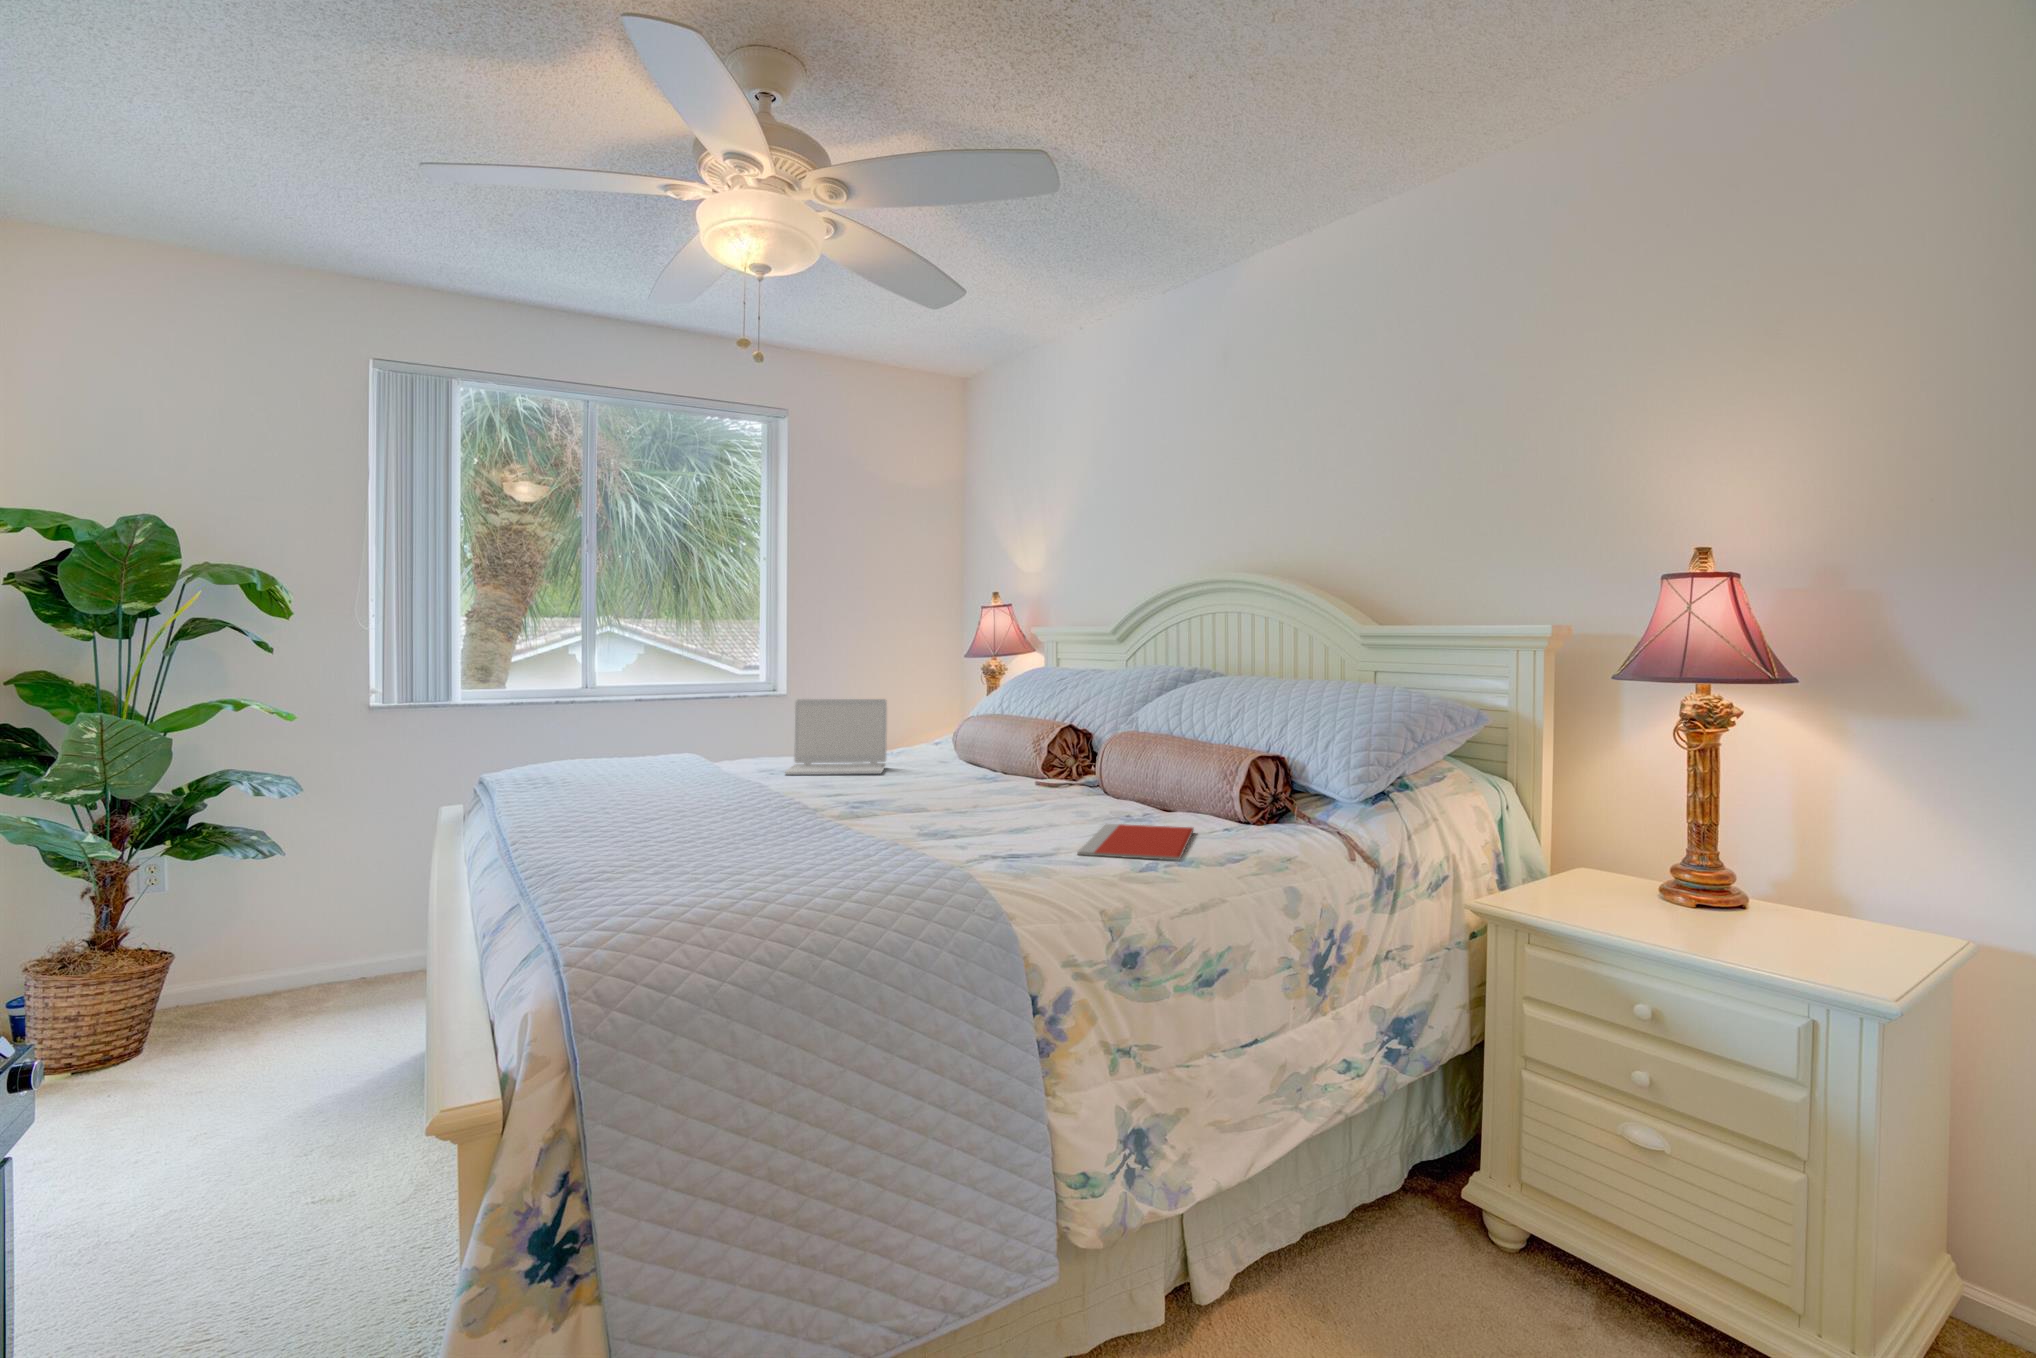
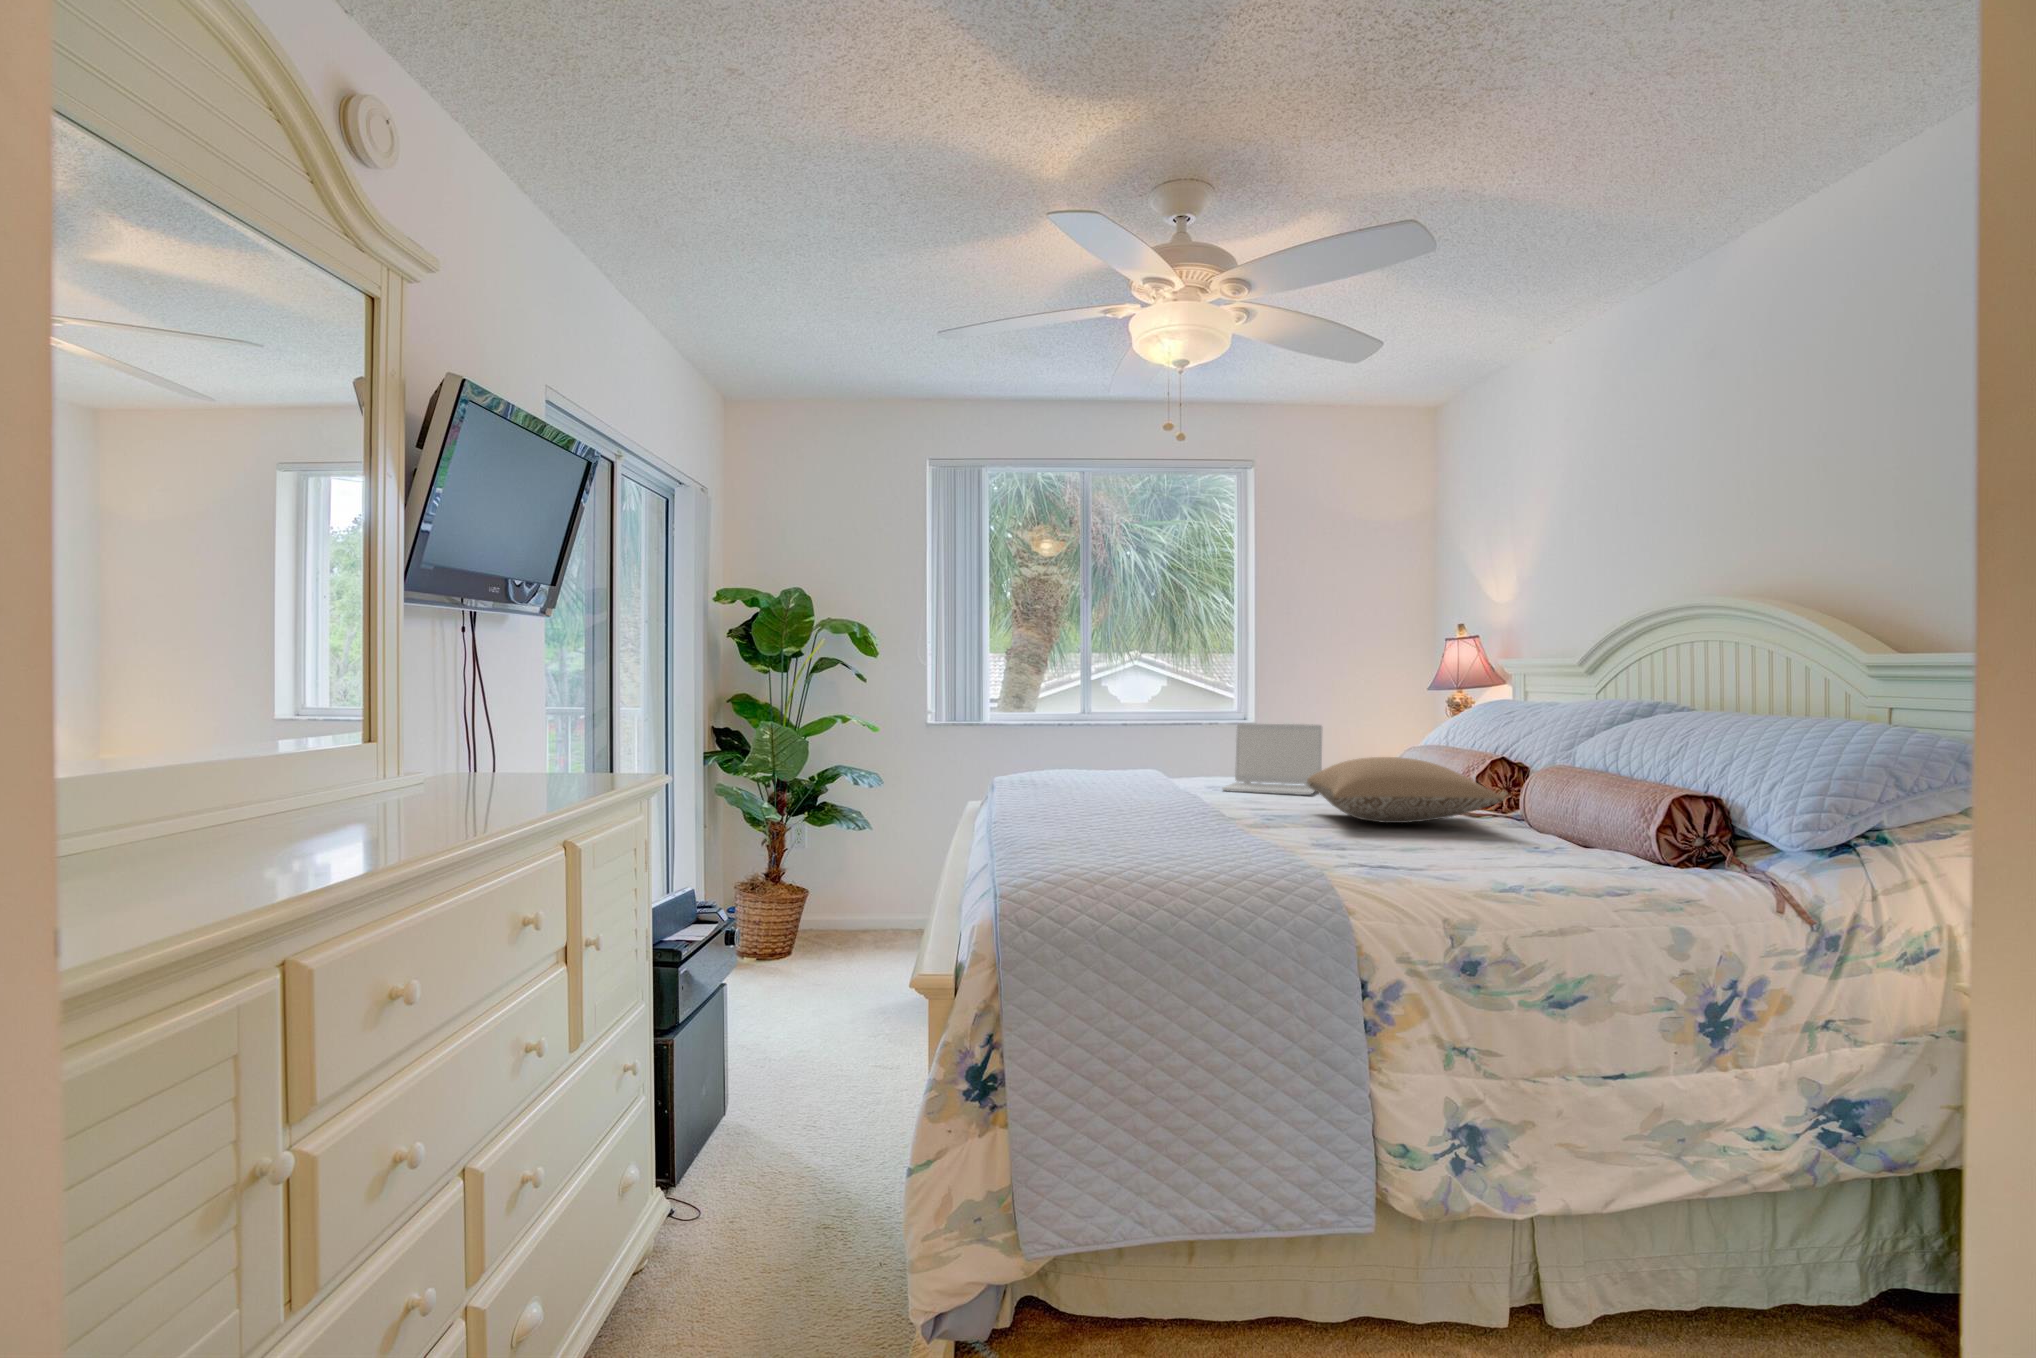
pillow: none [891,731,1094,800] -> present [1307,757,1505,823]
notebook: present [1077,824,1194,860] -> none [1437,851,1590,887]

